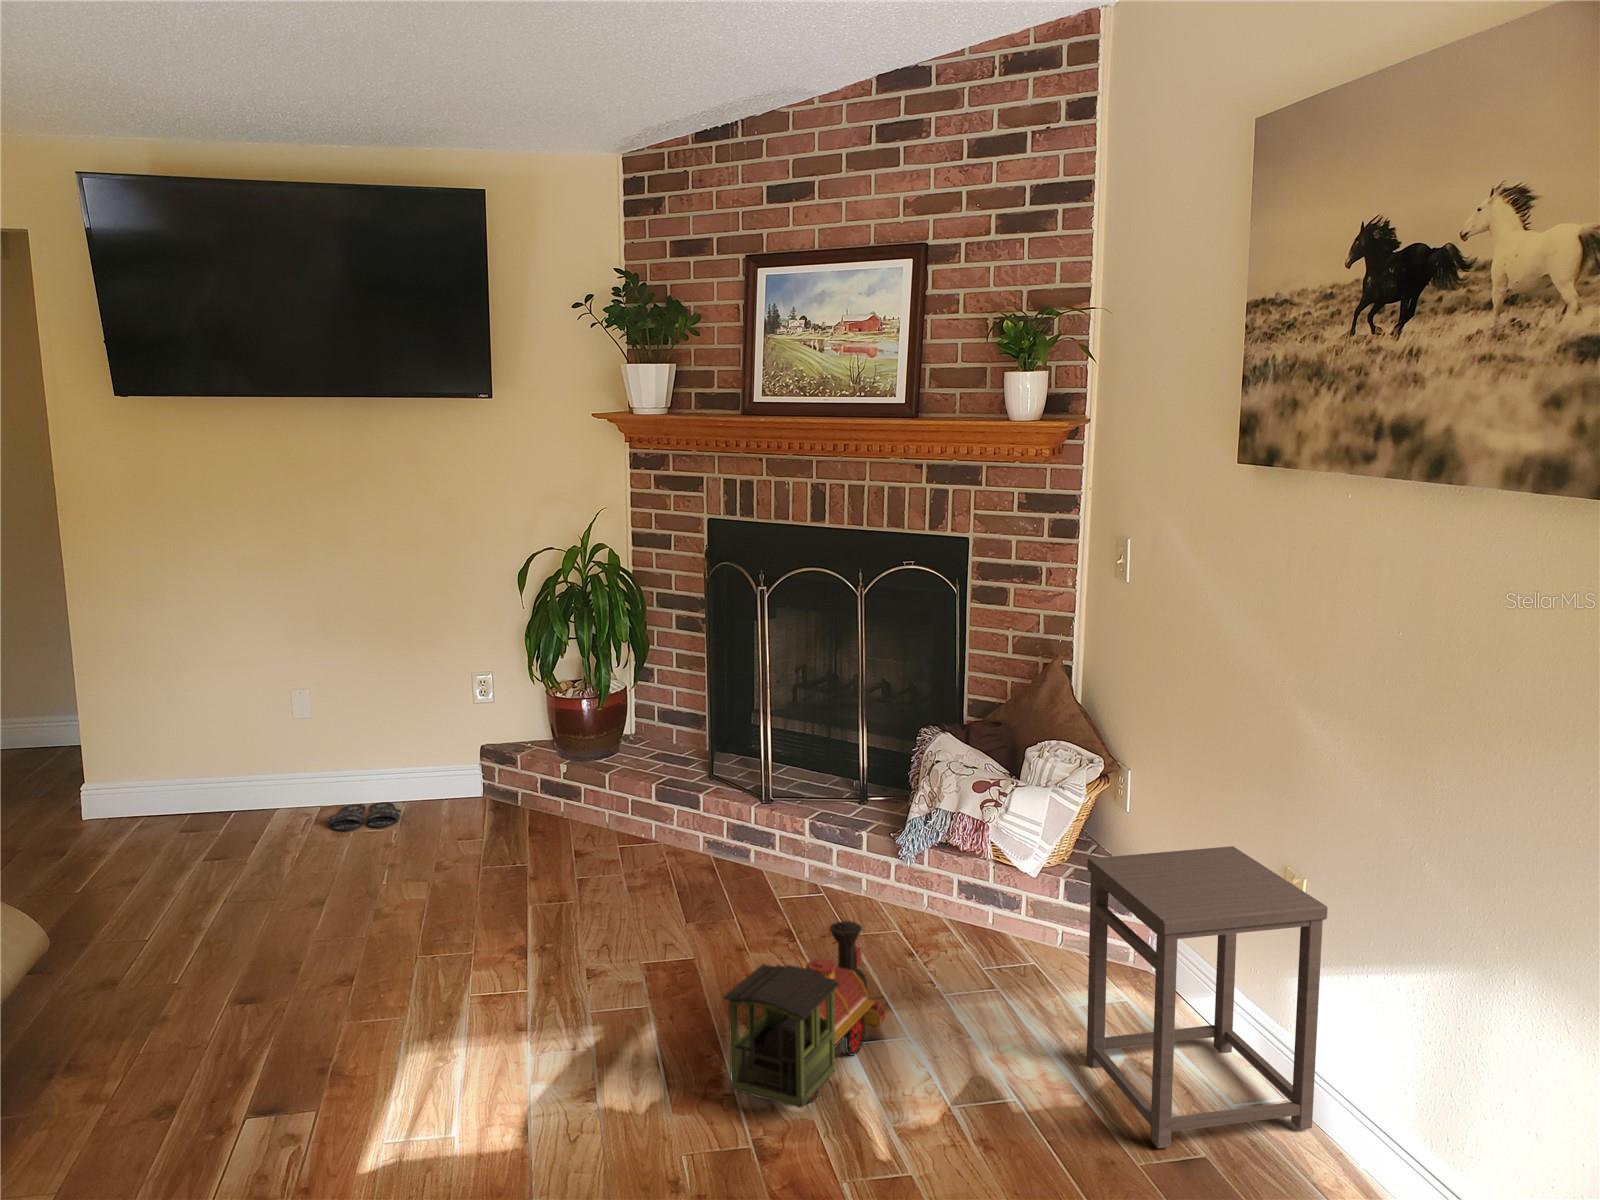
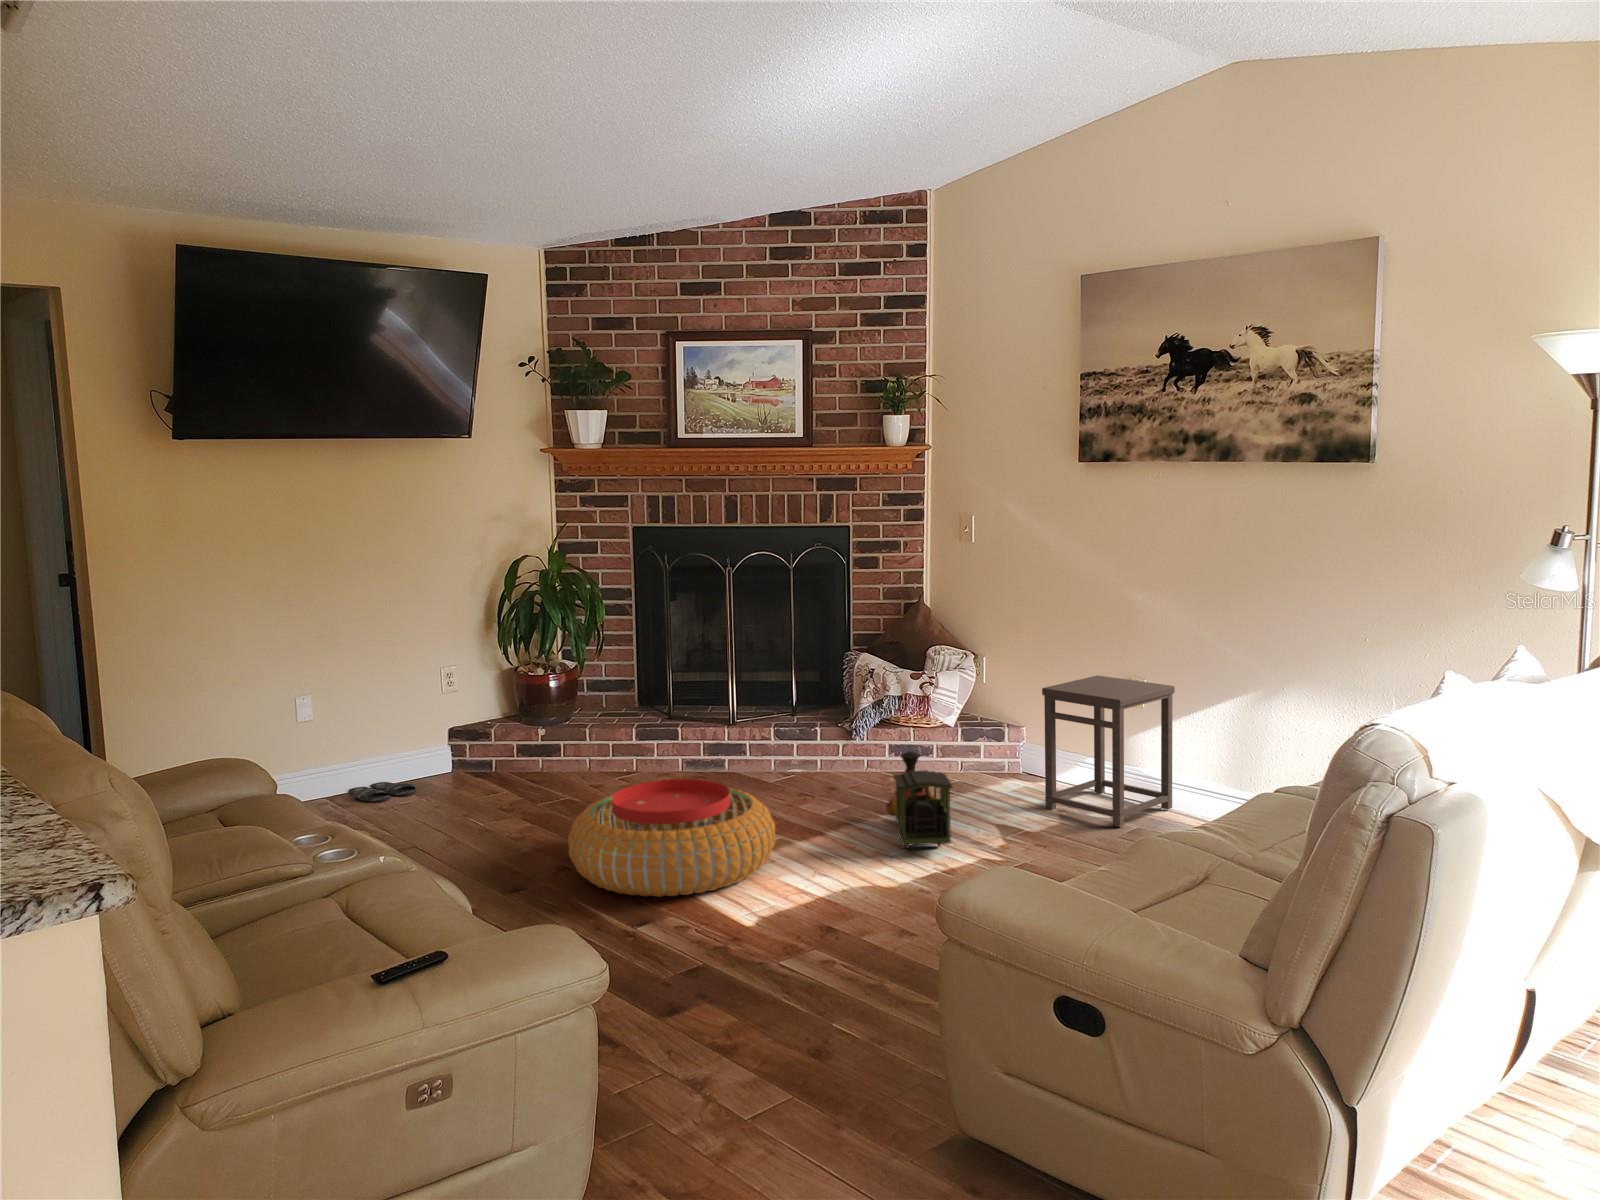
pouf: none [276,896,587,1095] -> present [568,779,775,897]

